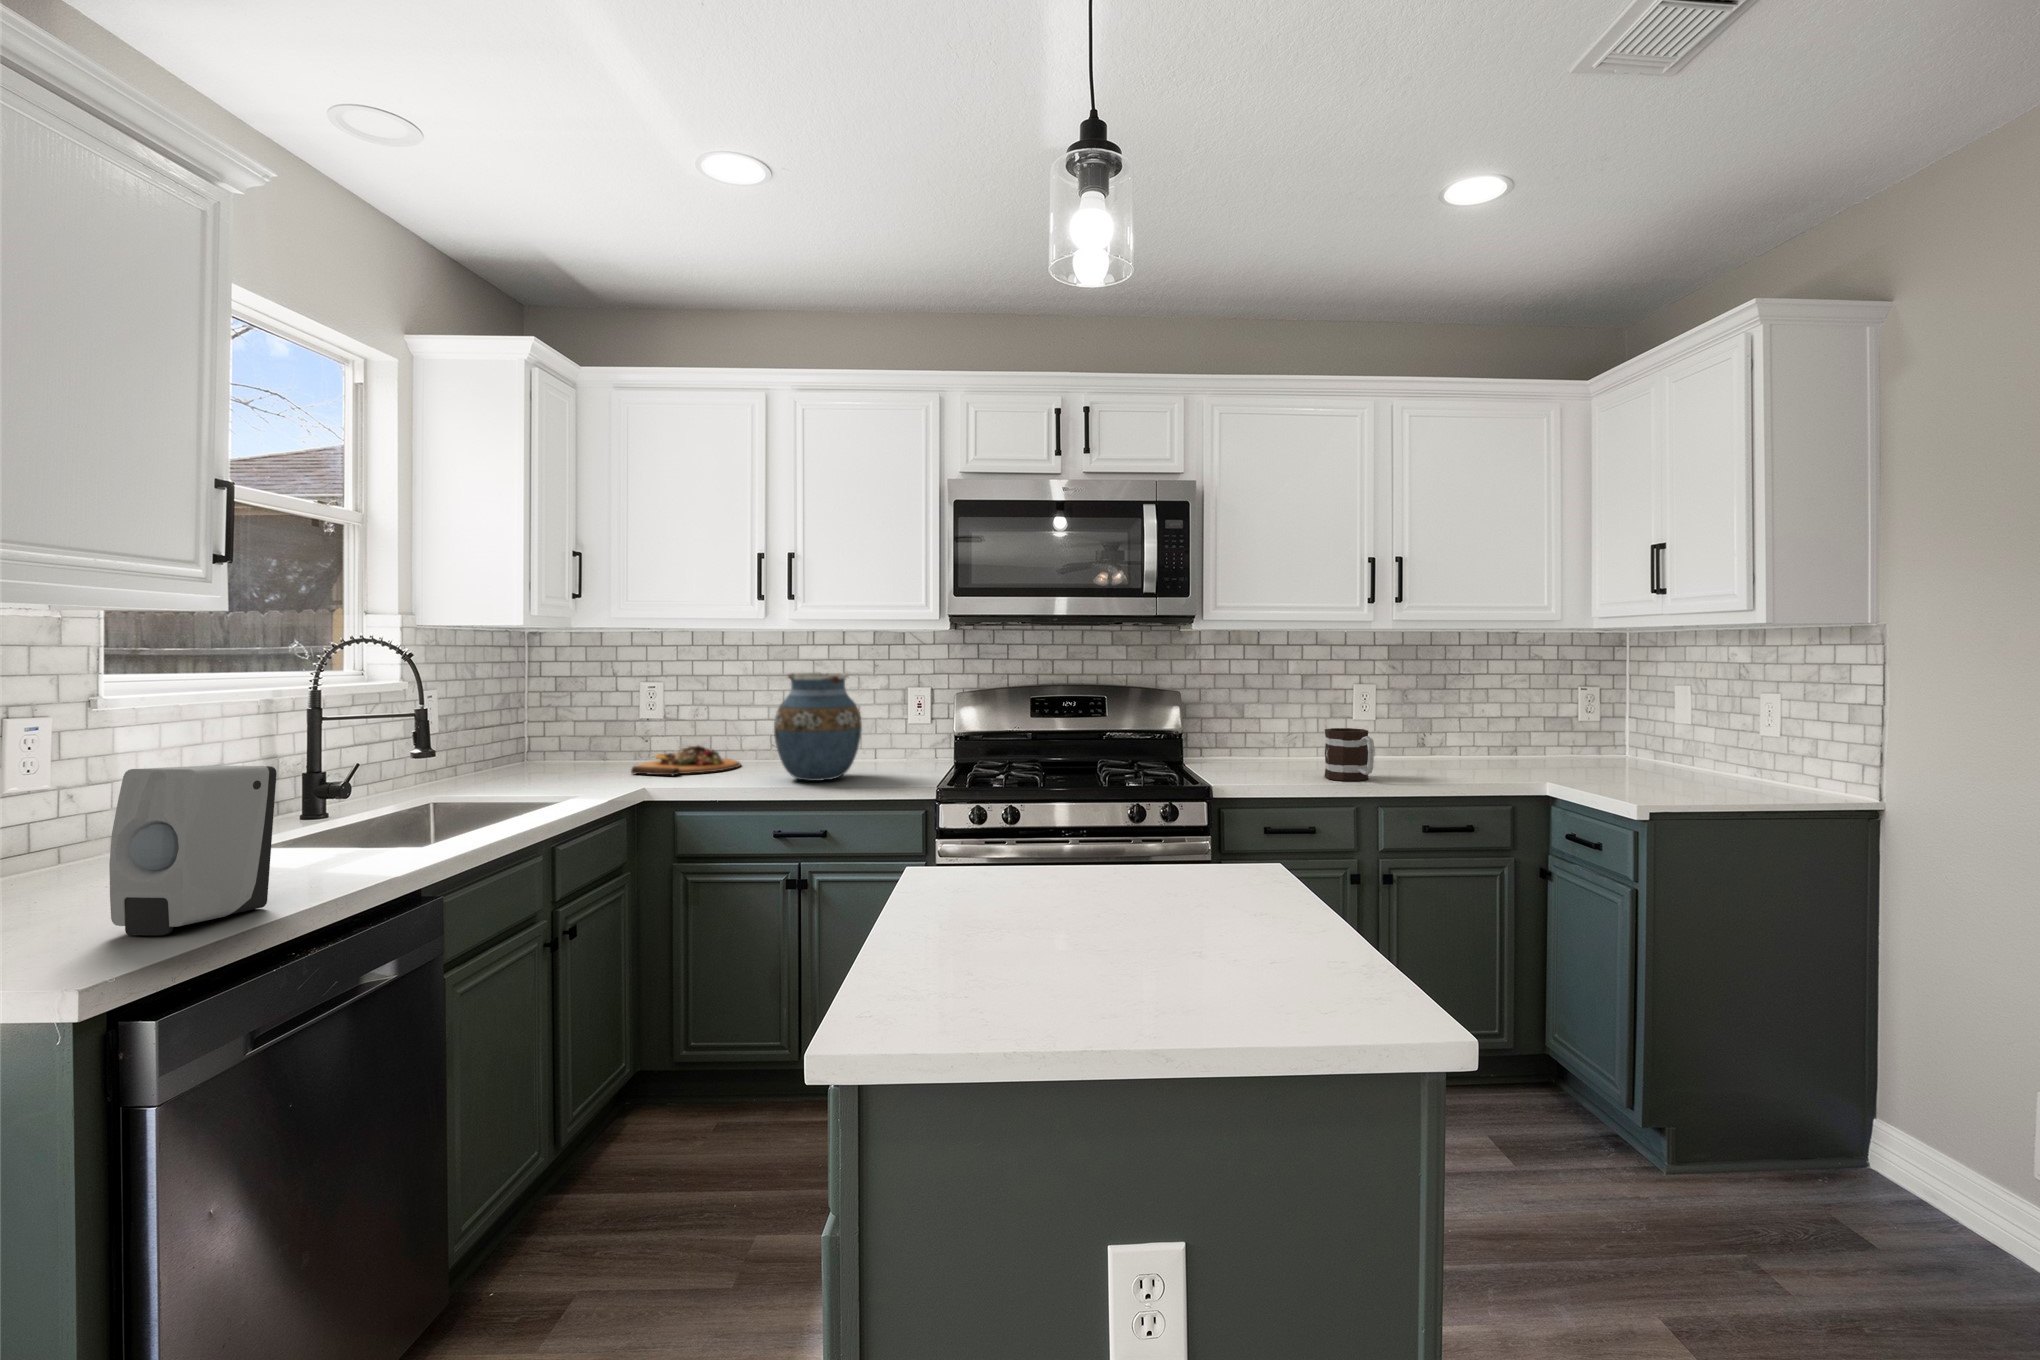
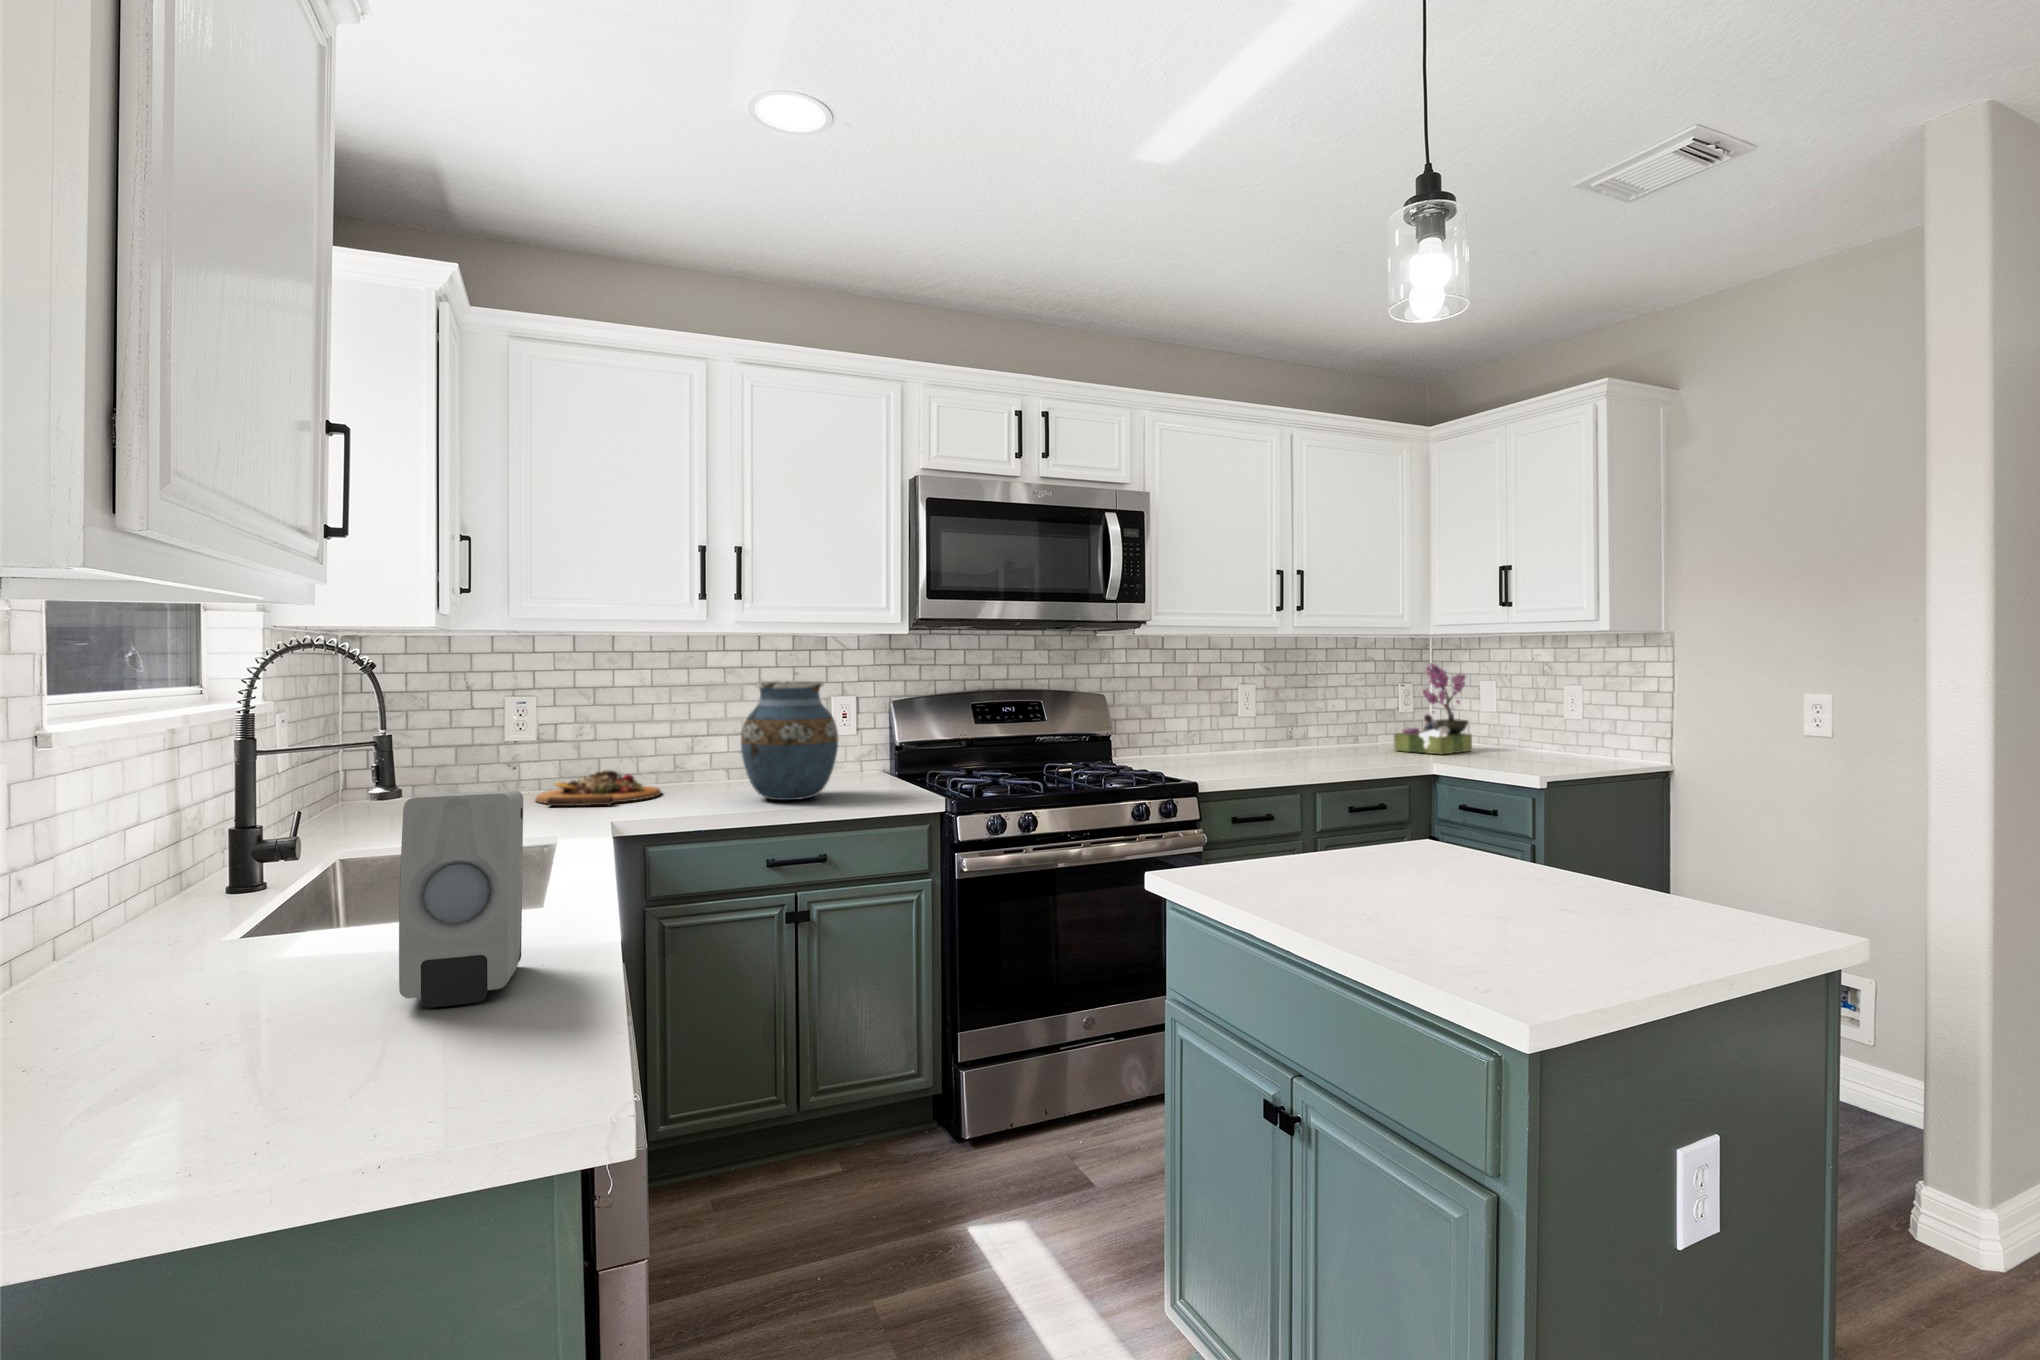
flower arrangement: none [1544,660,1643,771] -> present [1394,663,1472,755]
mug: present [1325,728,1374,781] -> none [1253,724,1306,772]

